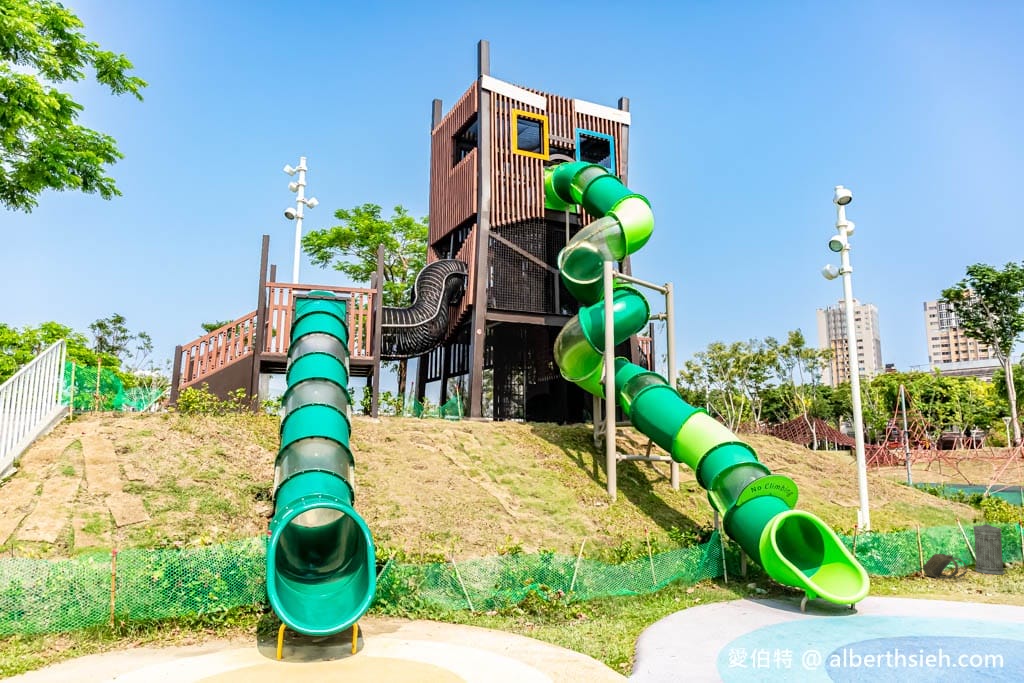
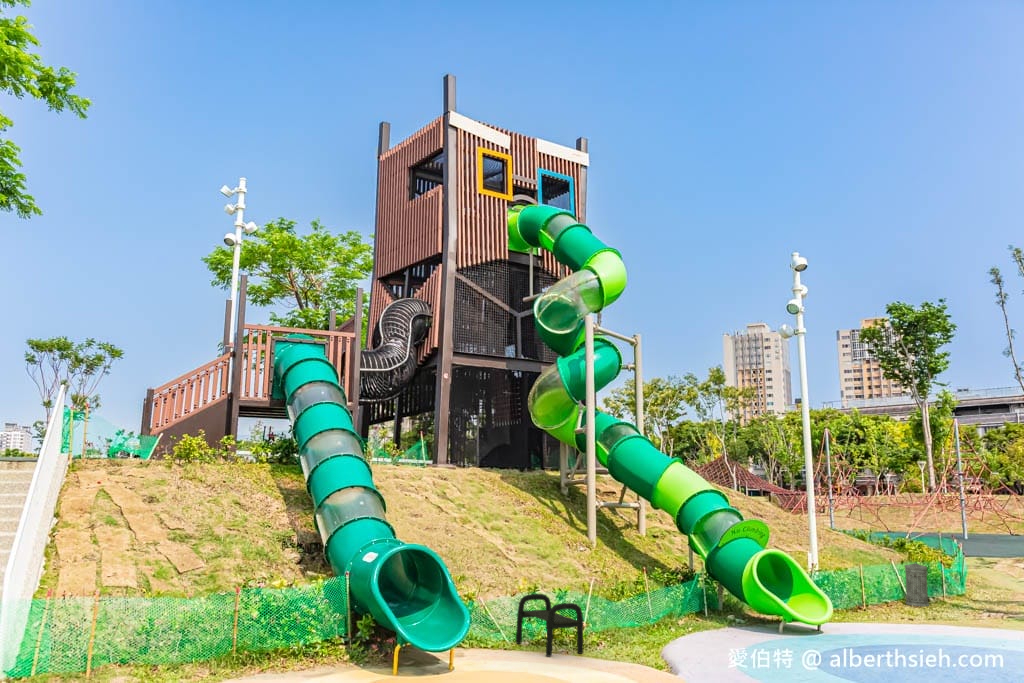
backpack: present [923,553,967,580] -> none [865,588,901,612]
bench: none [474,557,543,633] -> present [516,594,583,656]

